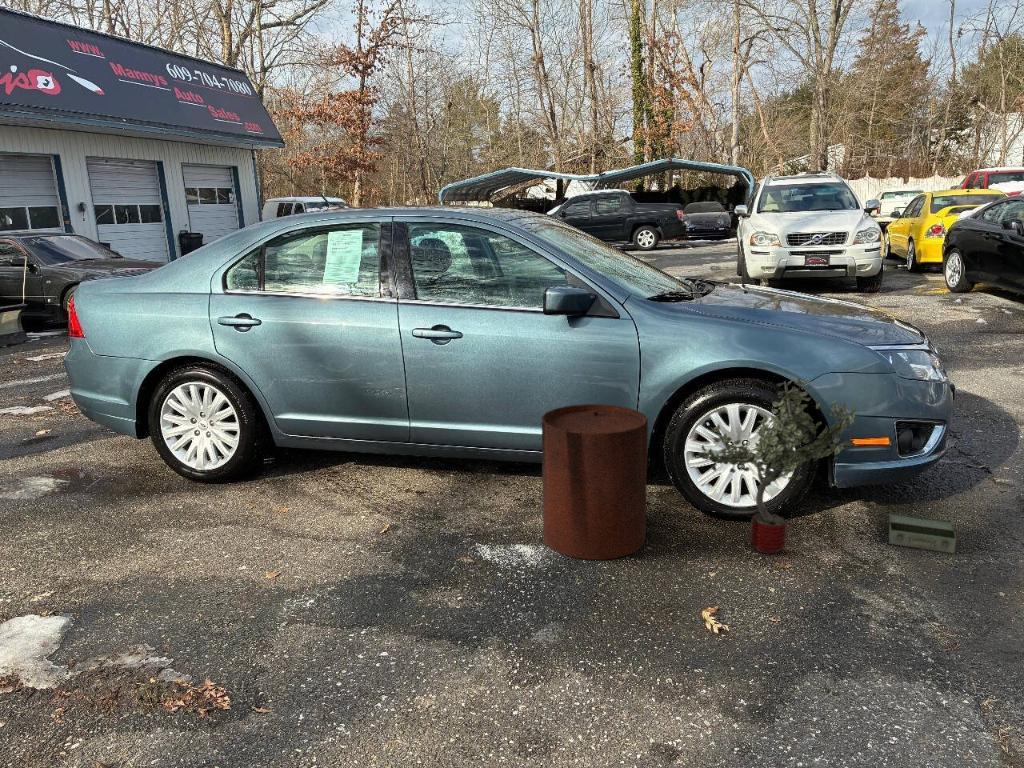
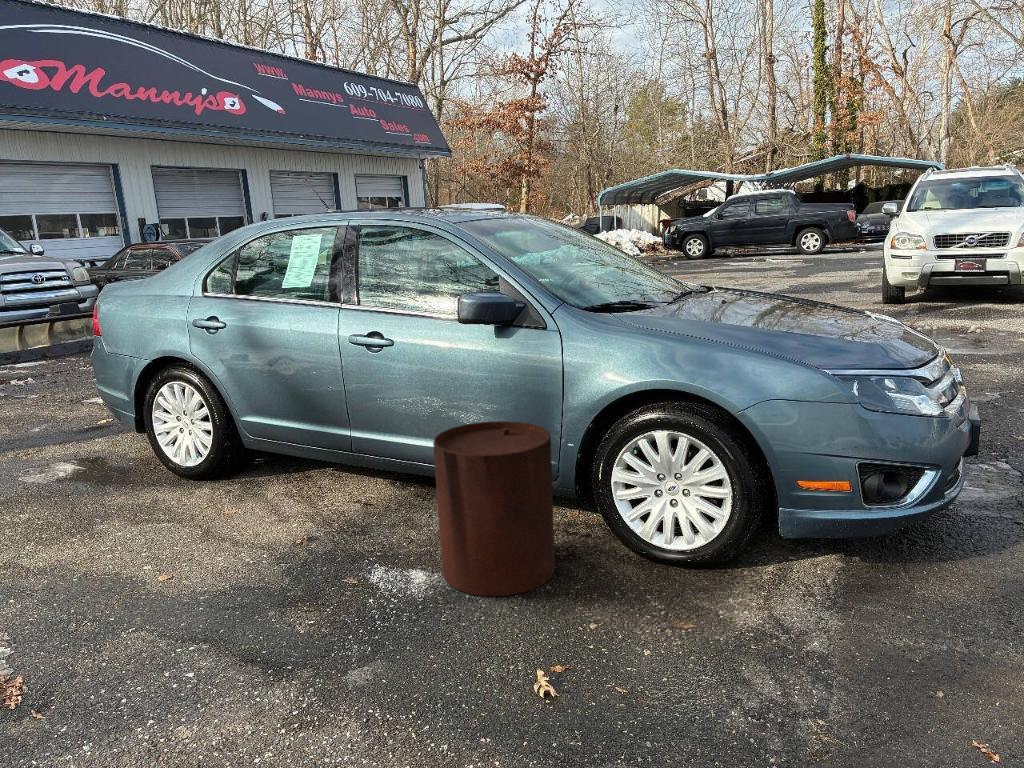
potted tree: present [698,378,856,554] -> none [599,402,775,611]
toolbox: present [889,513,956,553] -> none [838,577,930,638]

